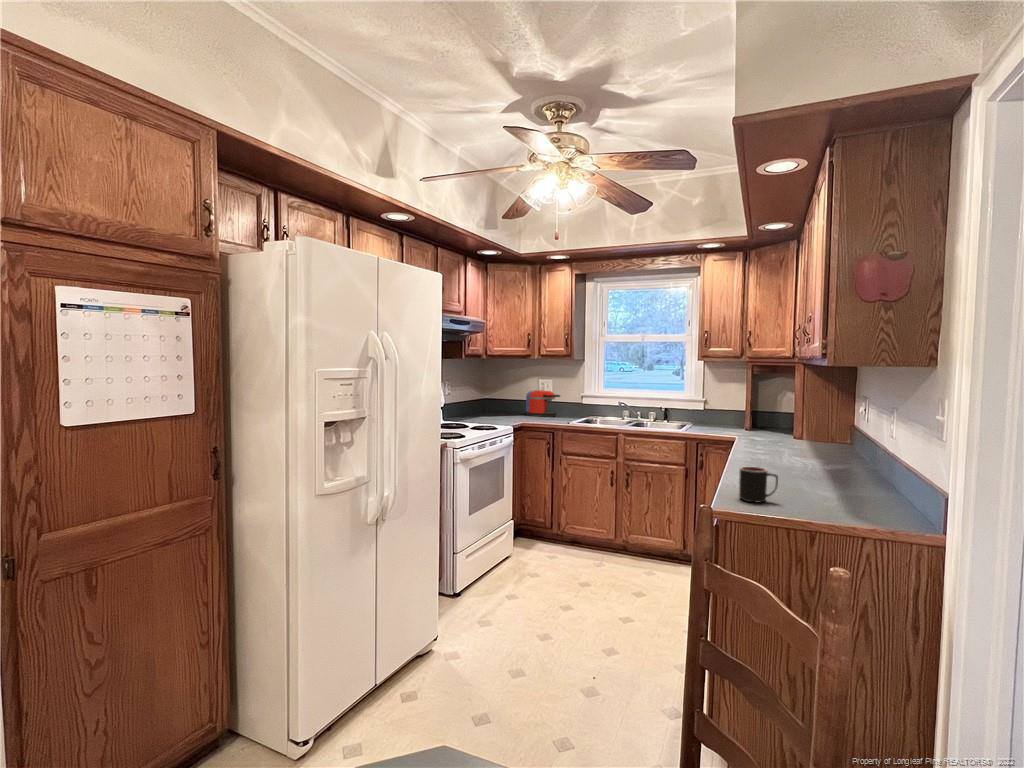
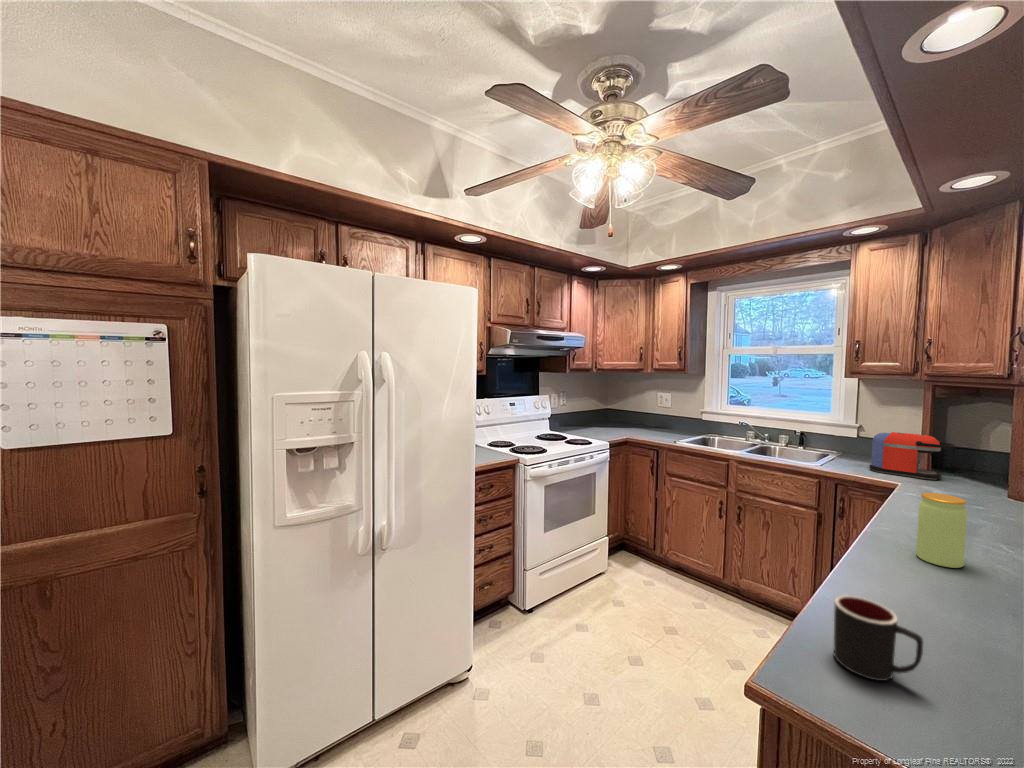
coffee maker: present [525,390,560,416] -> present [869,432,955,480]
jar: none [759,425,783,468] -> present [916,493,967,568]

